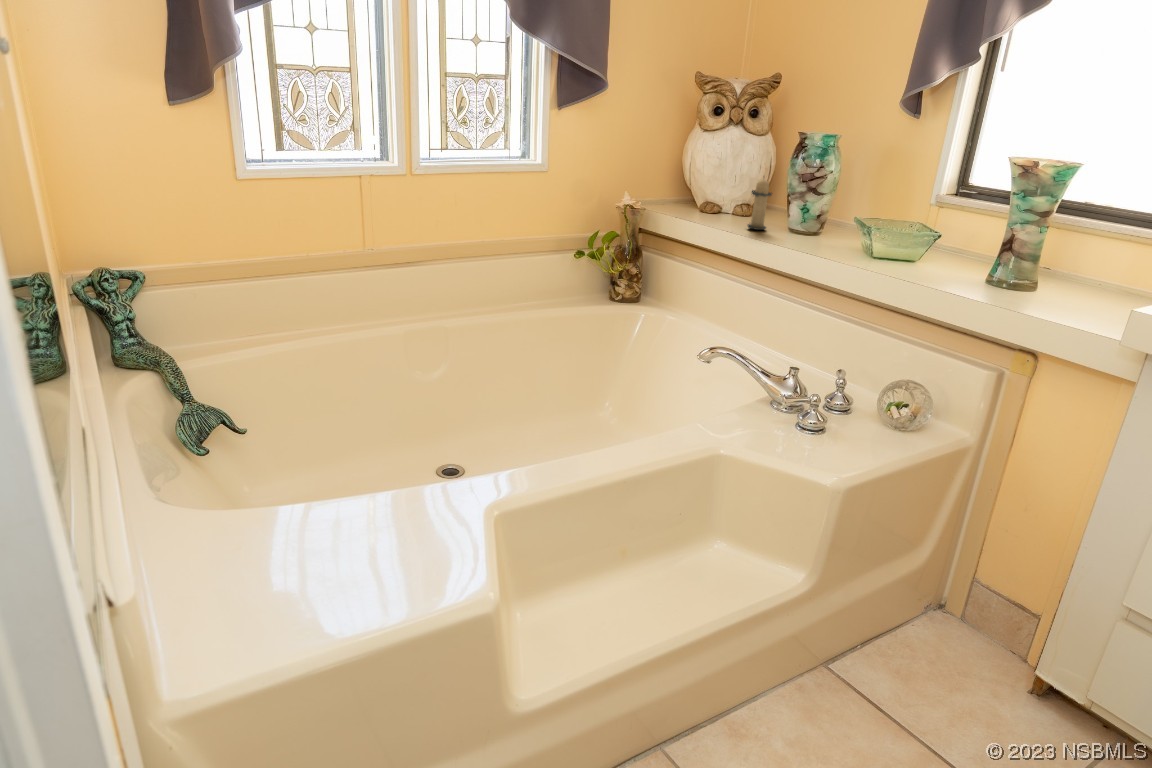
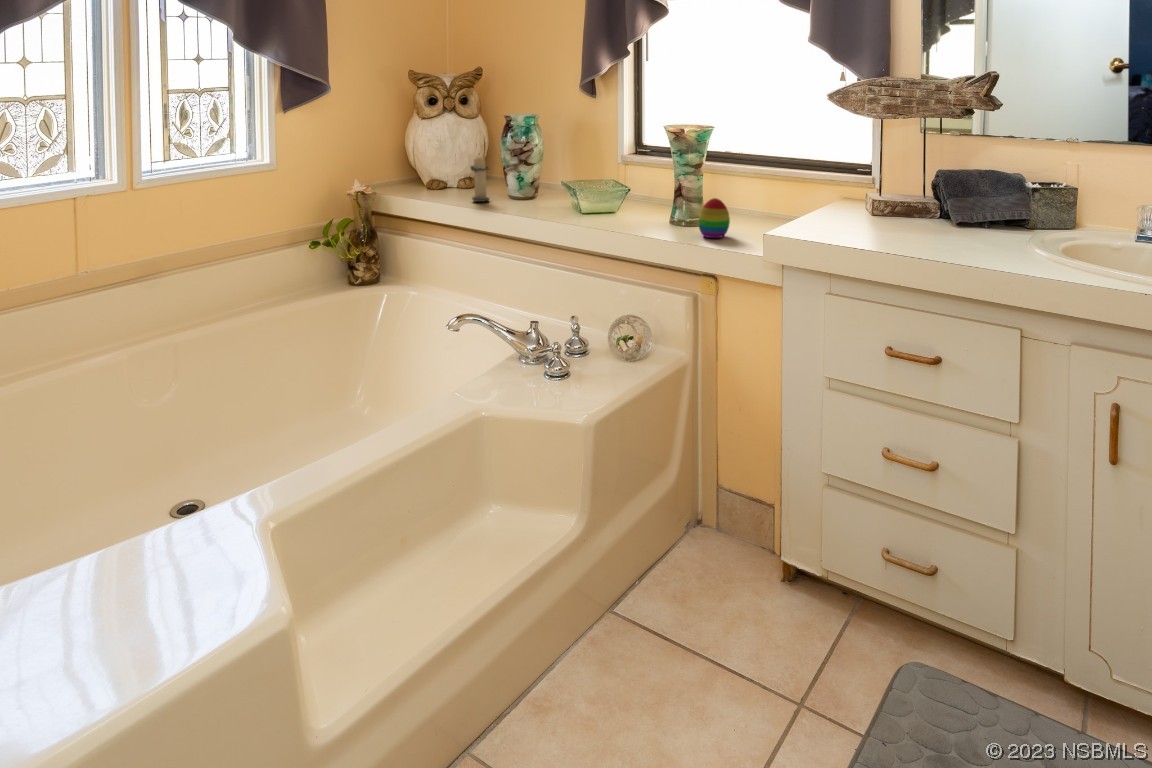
decorative egg: none [1033,255,1082,307] -> present [698,198,730,238]

